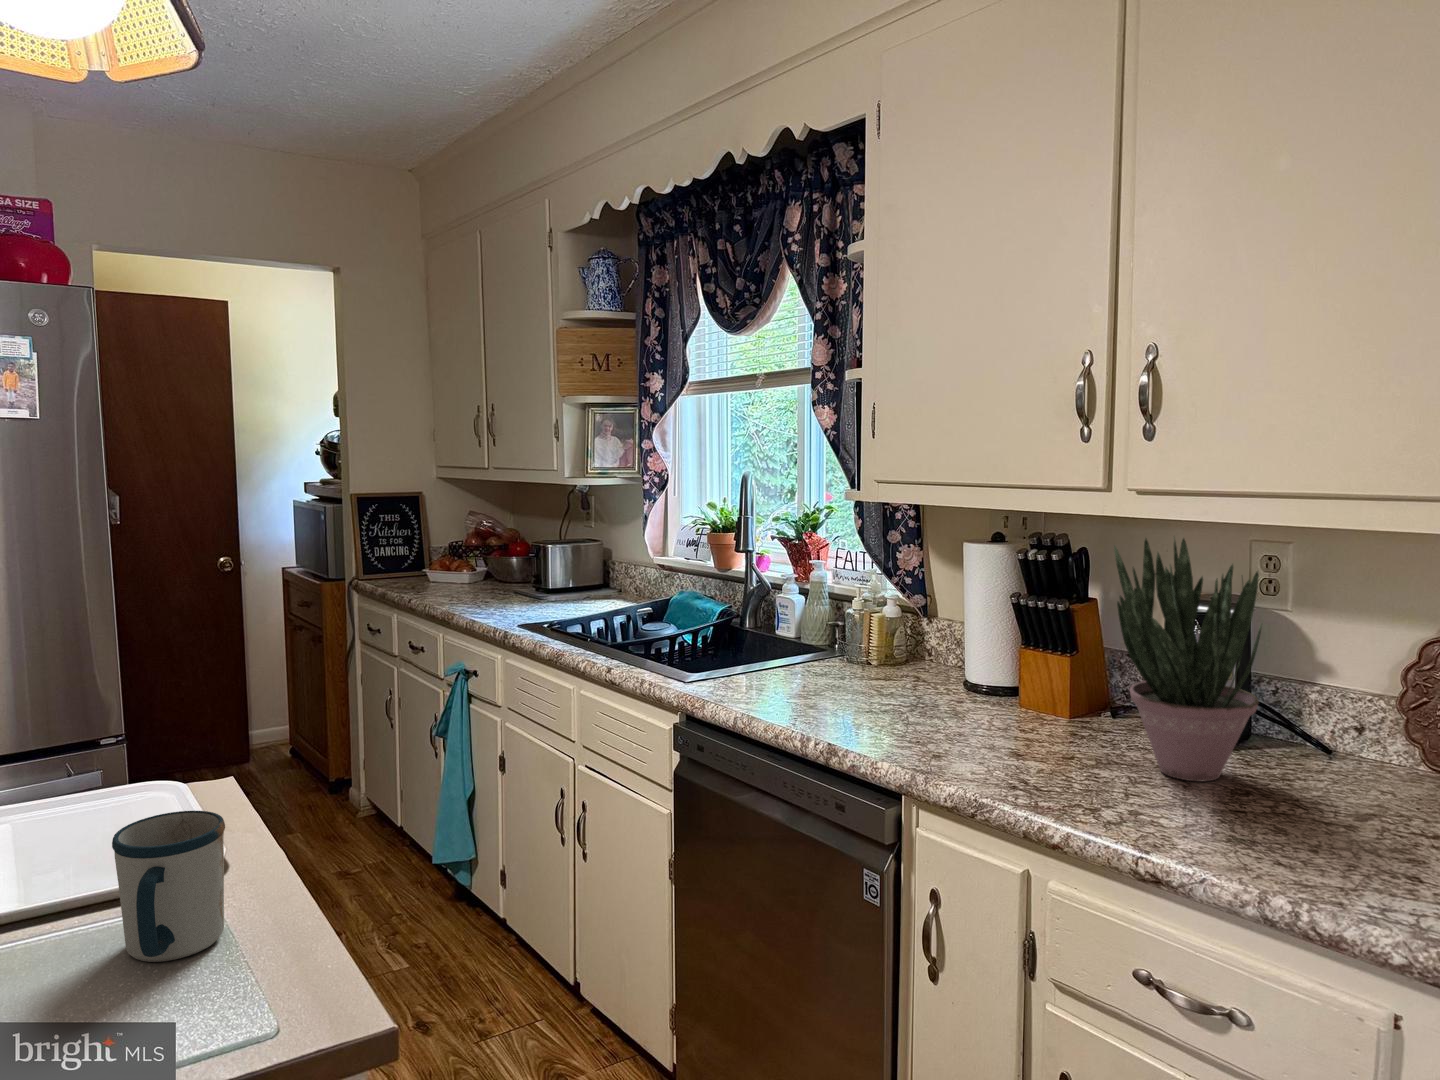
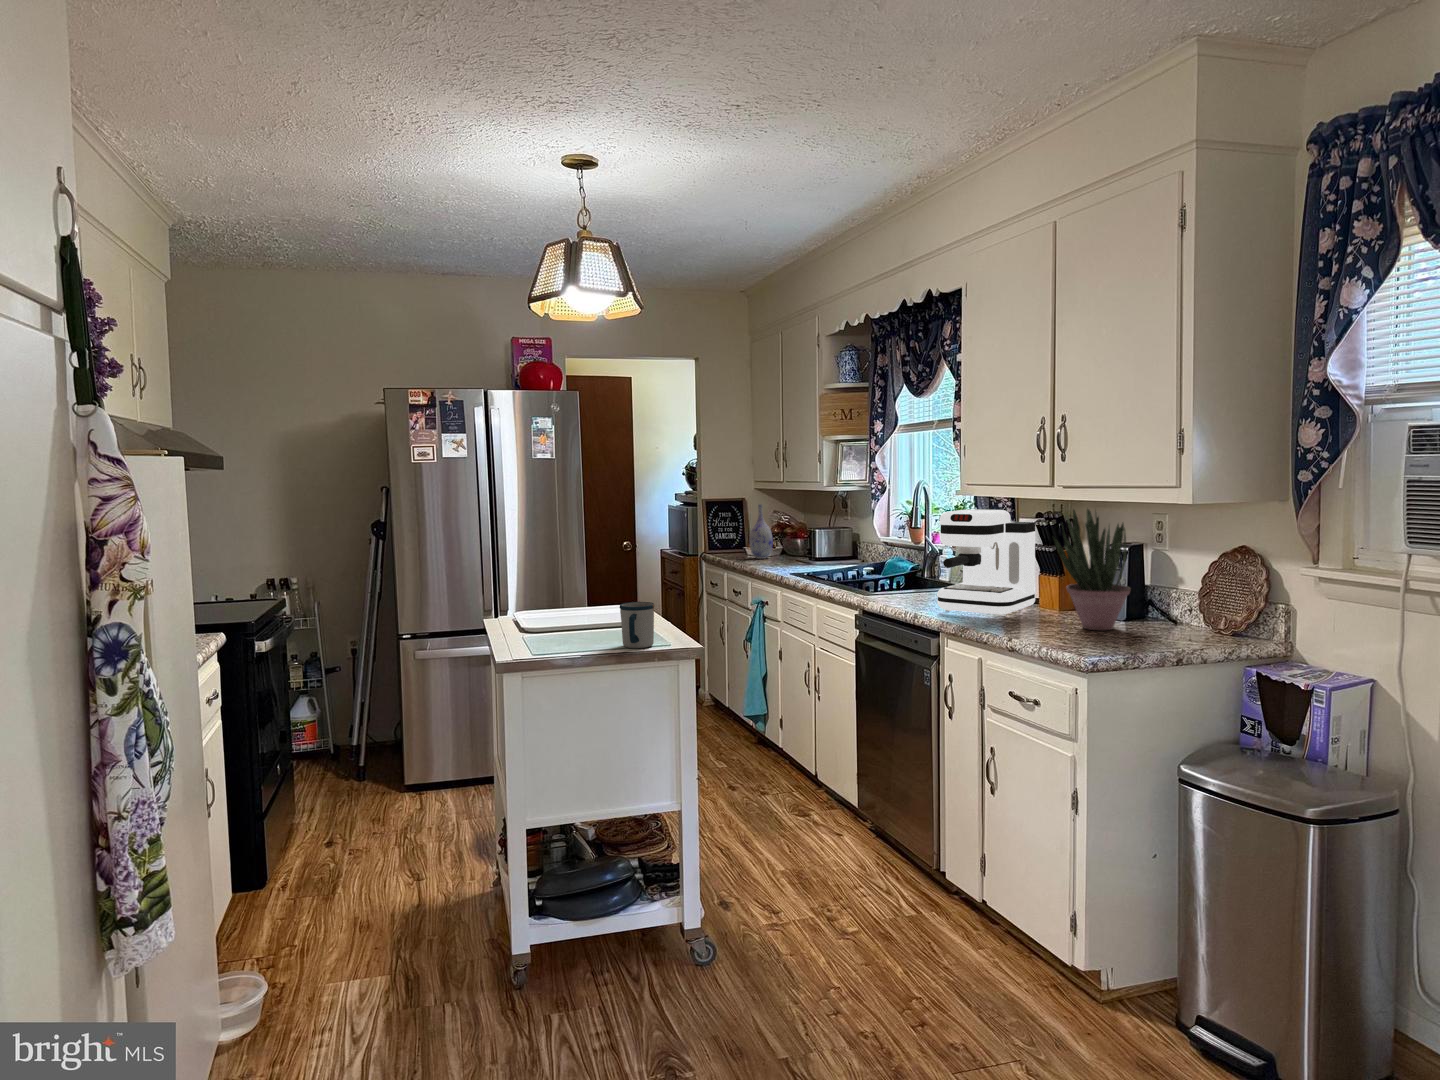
vase: none [434,503,474,592] -> present [749,504,773,558]
coffee maker: none [845,530,1011,740] -> present [937,510,1035,616]

